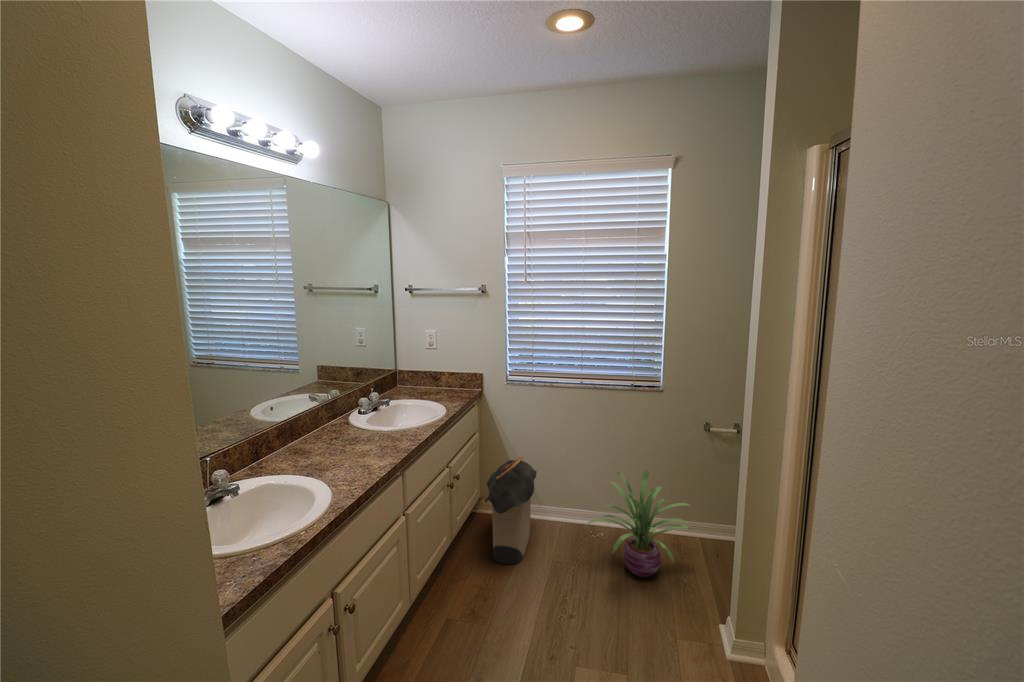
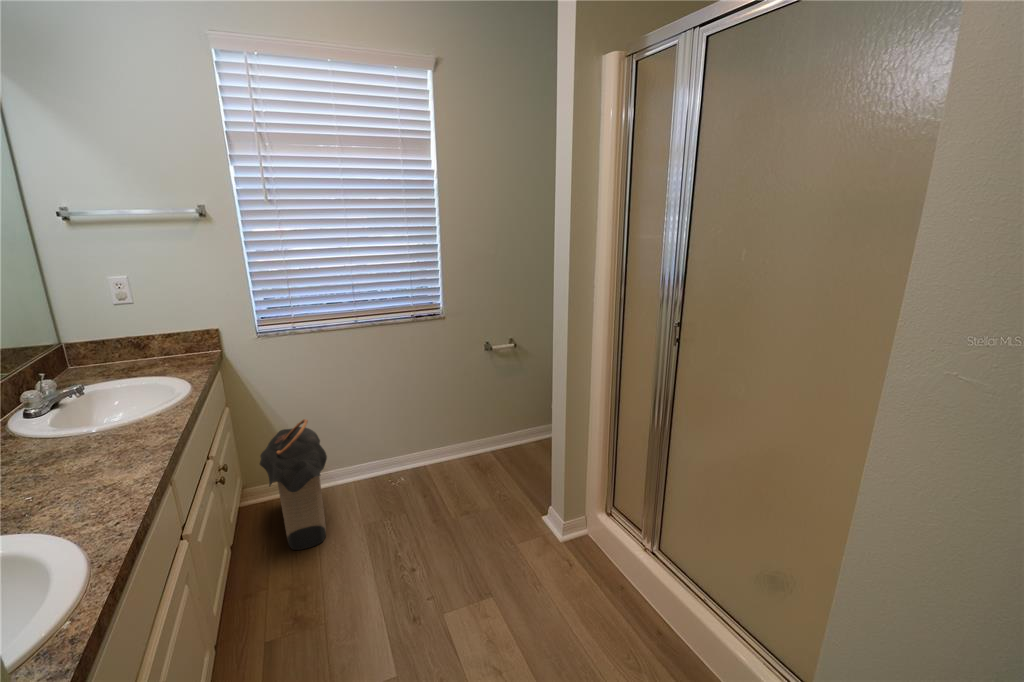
decorative plant: present [586,470,693,577] -> none [394,398,496,503]

